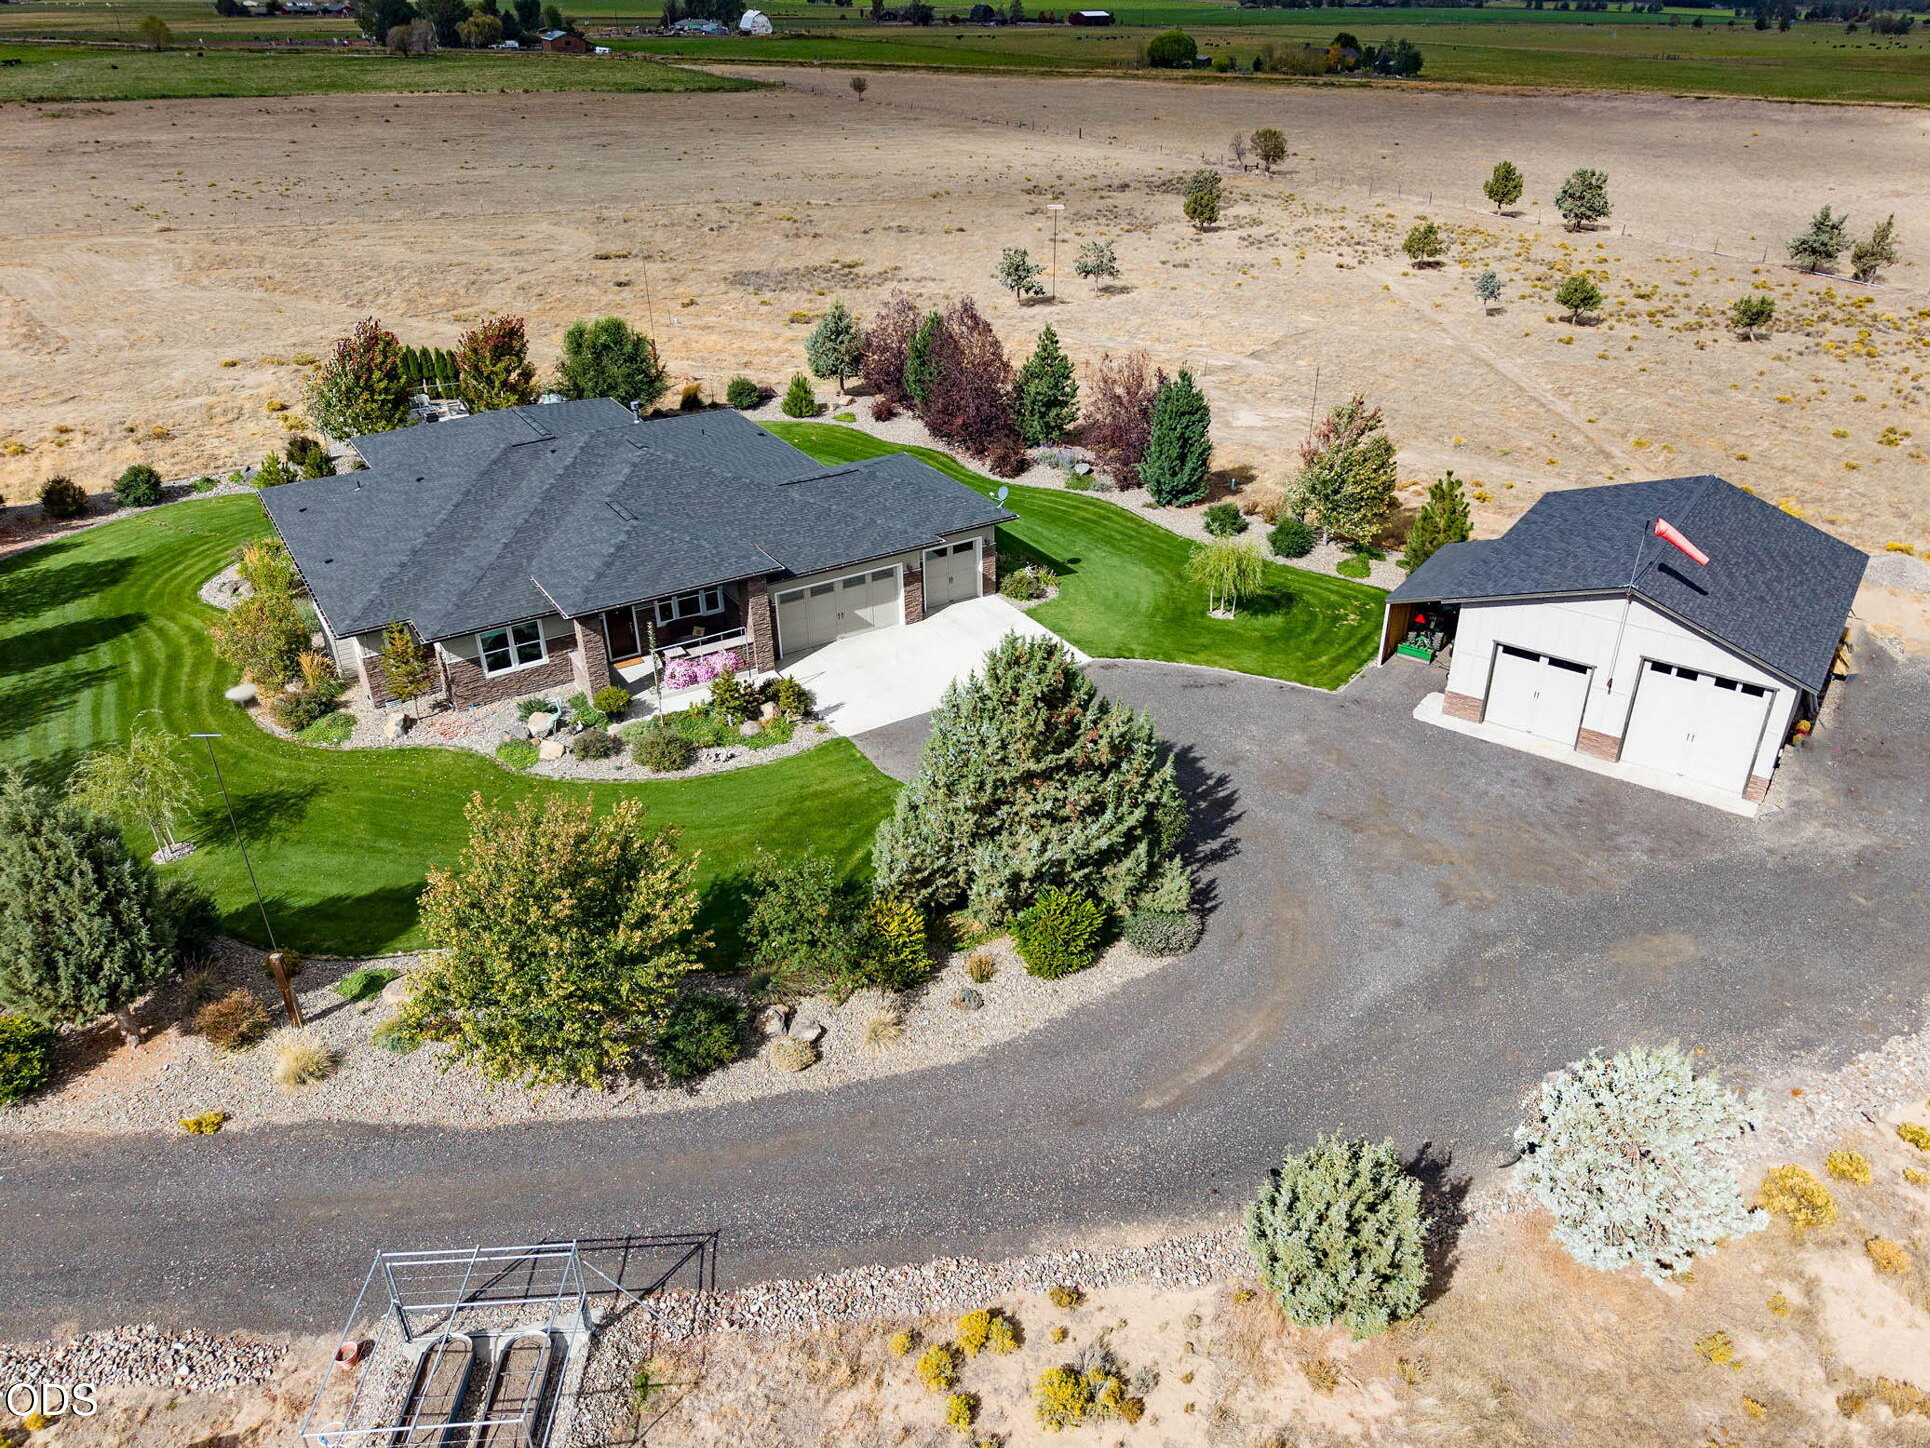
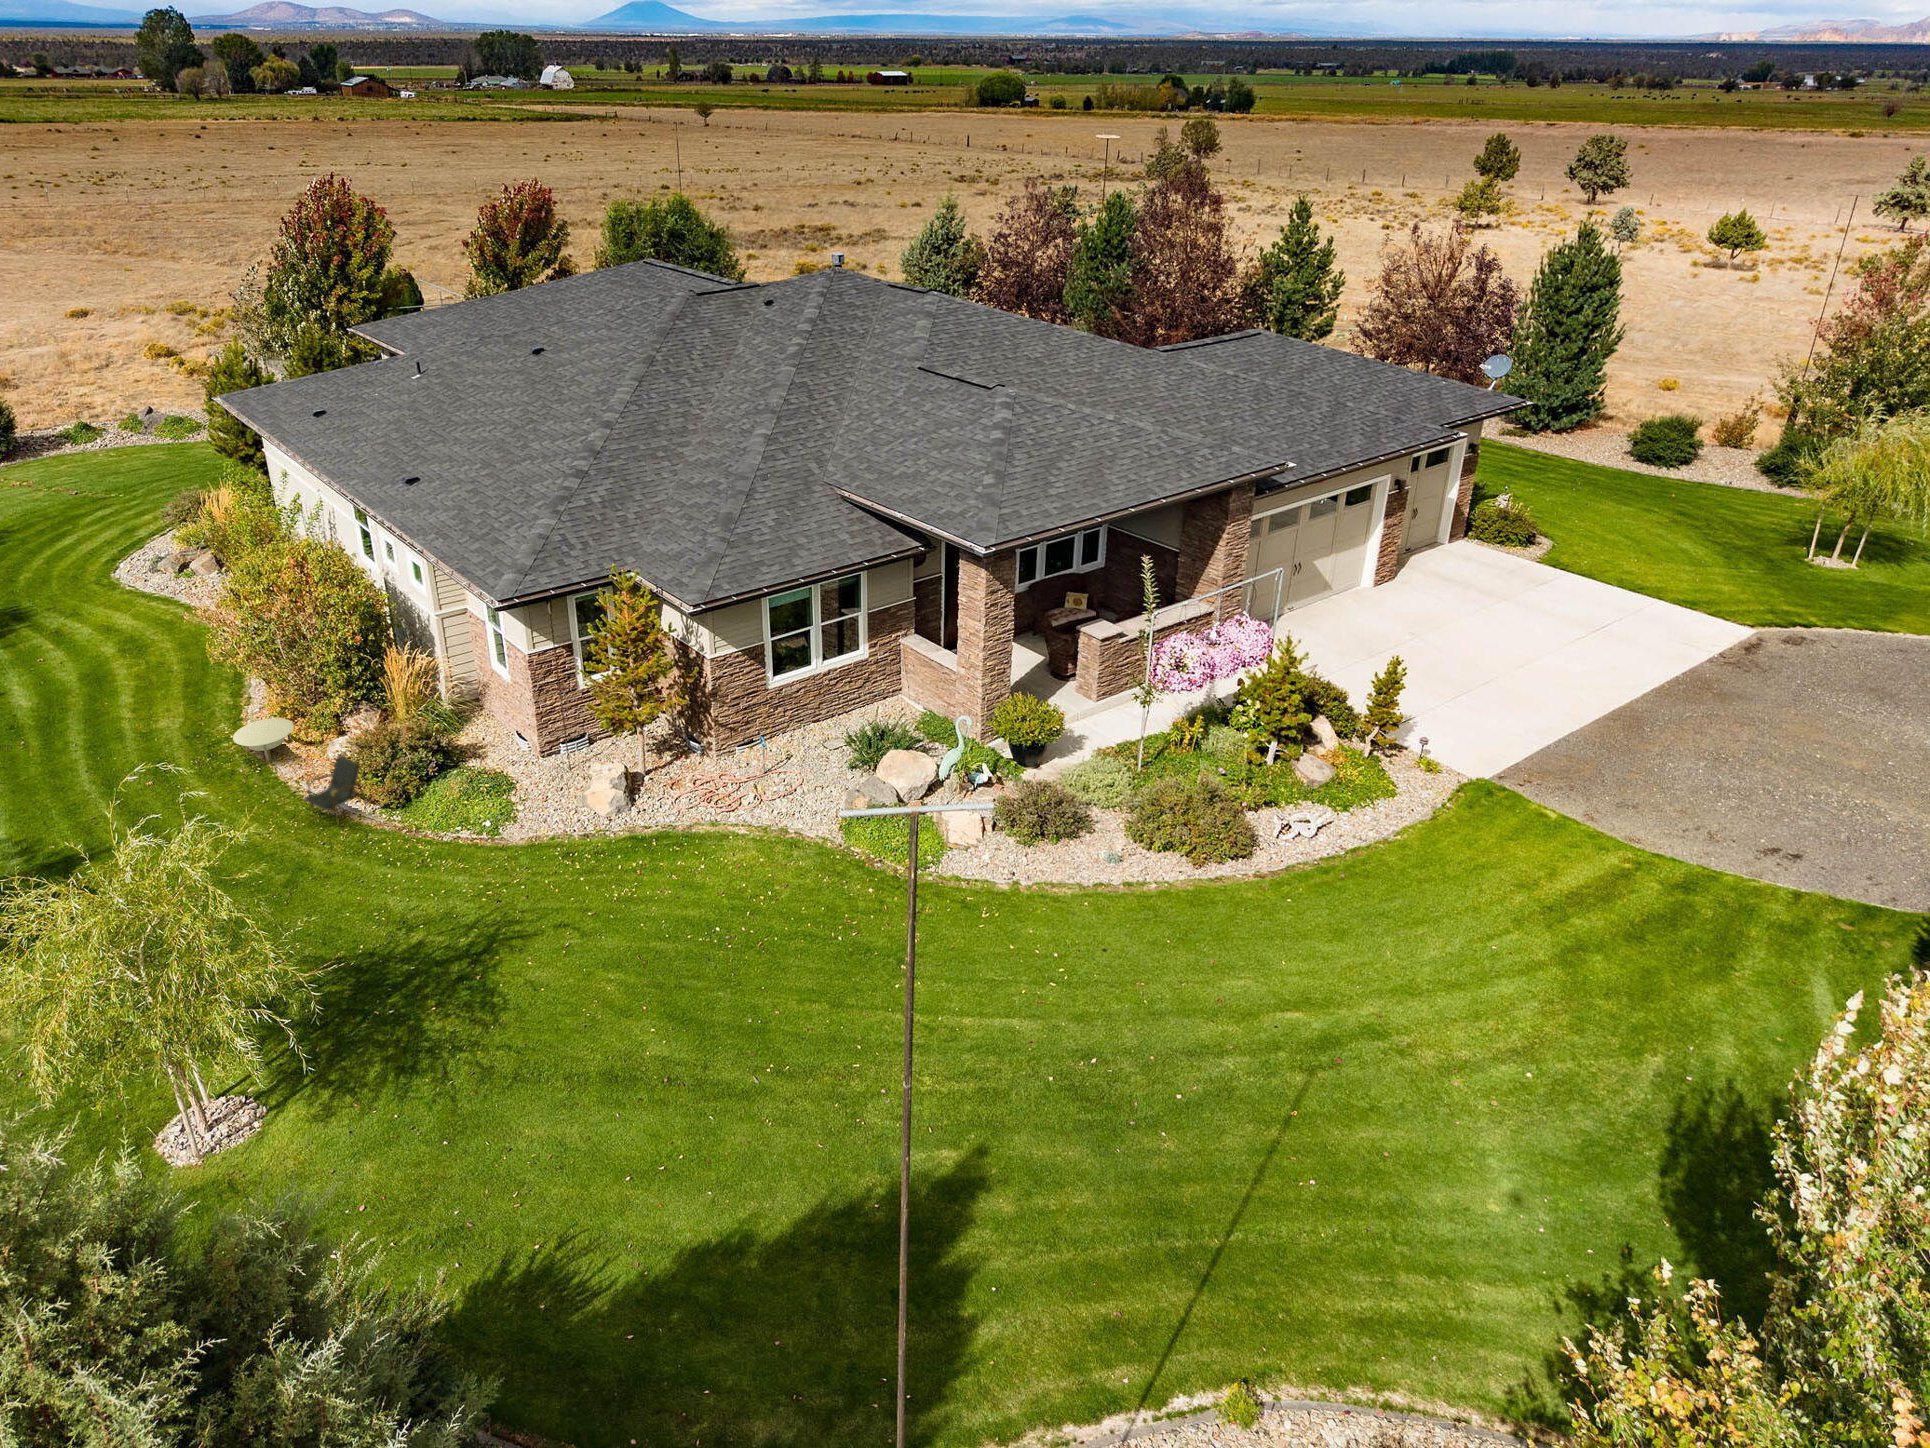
lounge chair: none [248,705,282,739] -> present [304,756,367,823]

